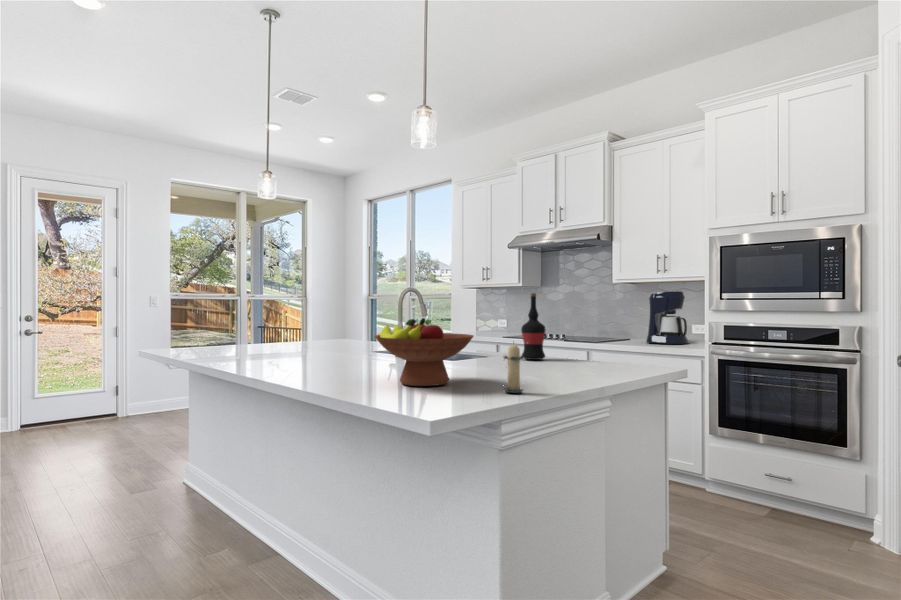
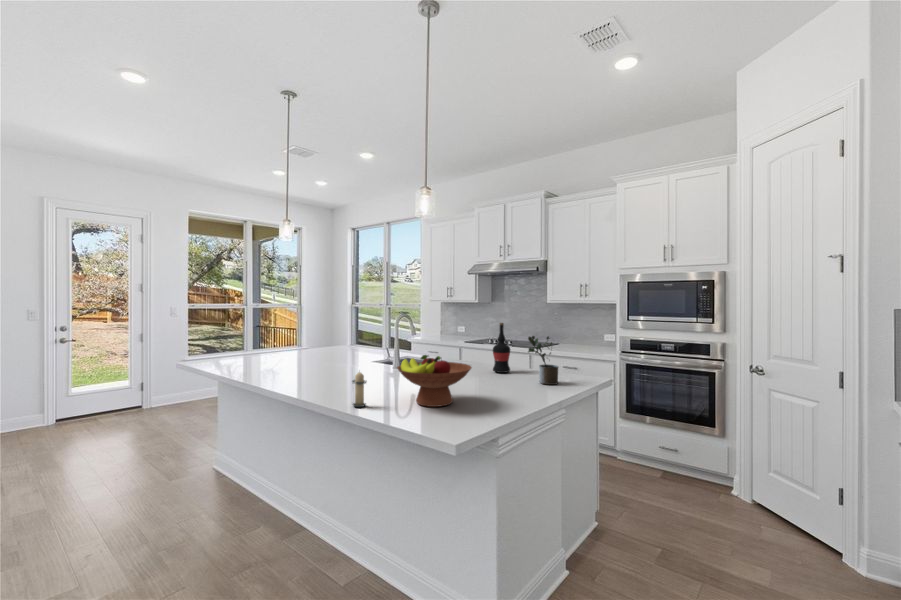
coffee maker: present [646,291,689,344] -> none [573,312,604,351]
potted plant: none [563,305,606,371] -> present [528,336,558,385]
candle: present [504,344,523,393] -> present [352,372,367,407]

